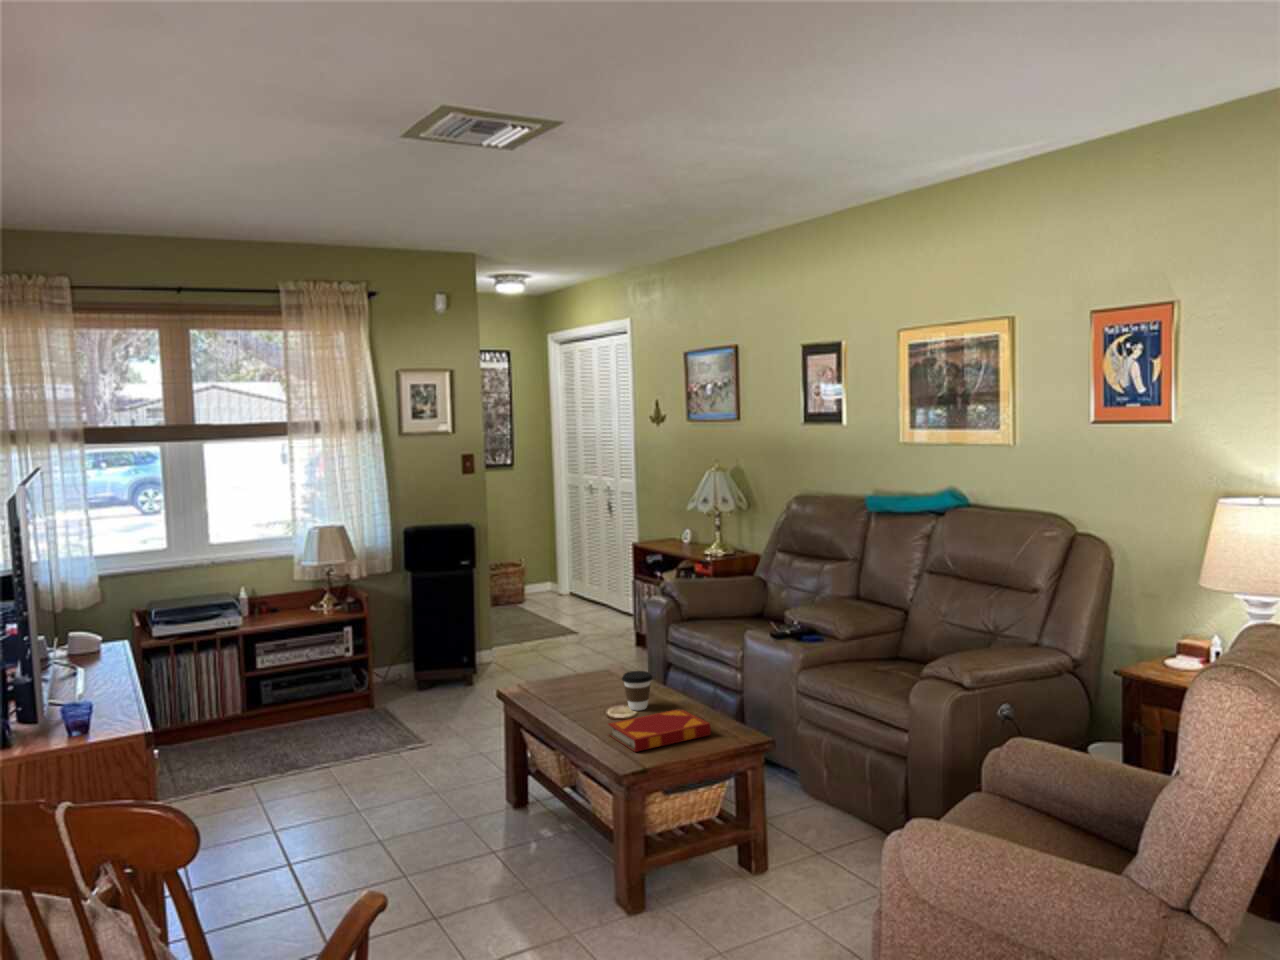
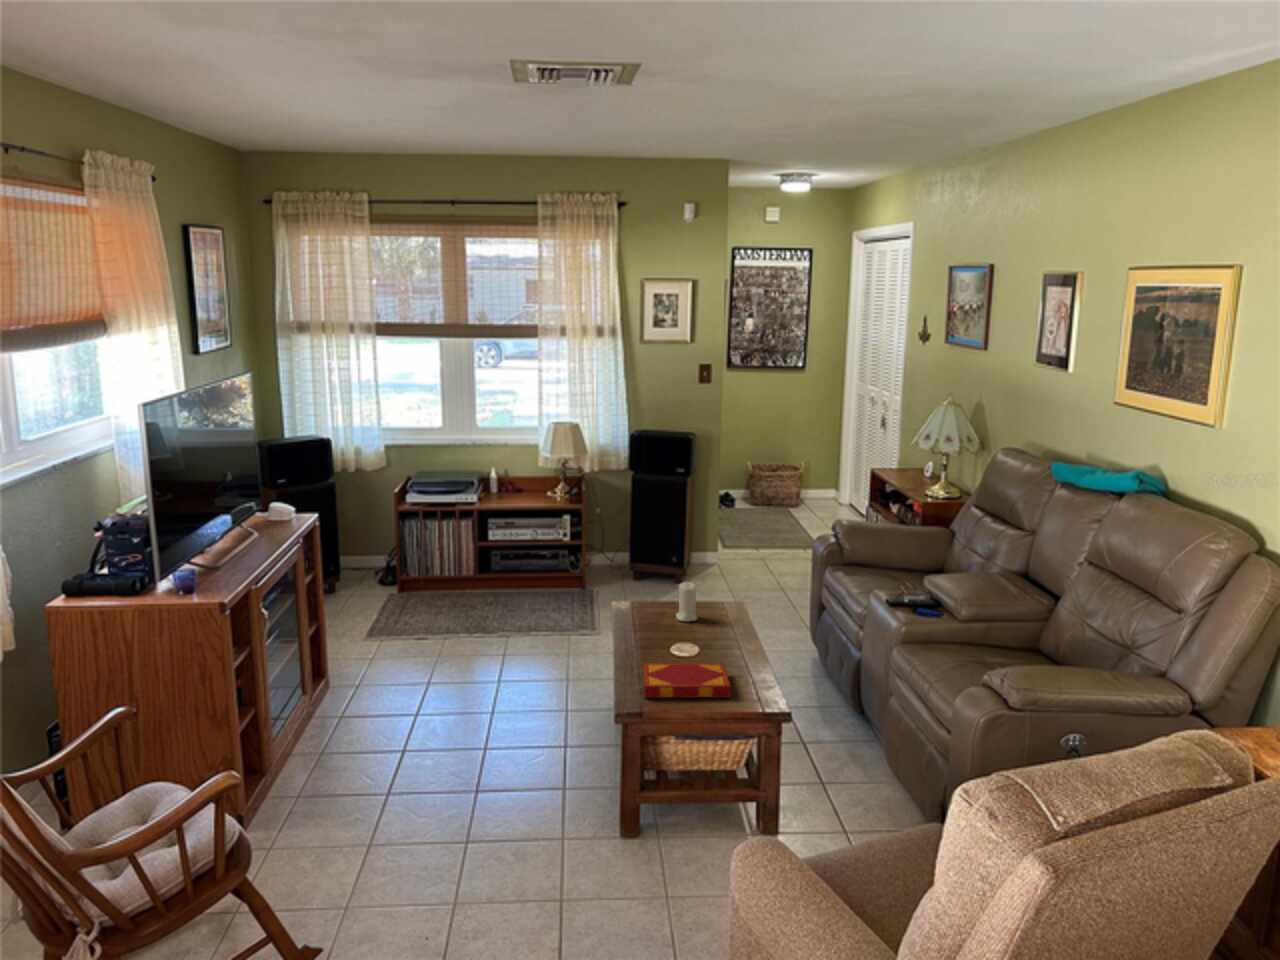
candle: none [579,646,604,688] -> present [676,582,697,621]
coffee cup: present [622,671,652,710] -> none [685,616,716,655]

